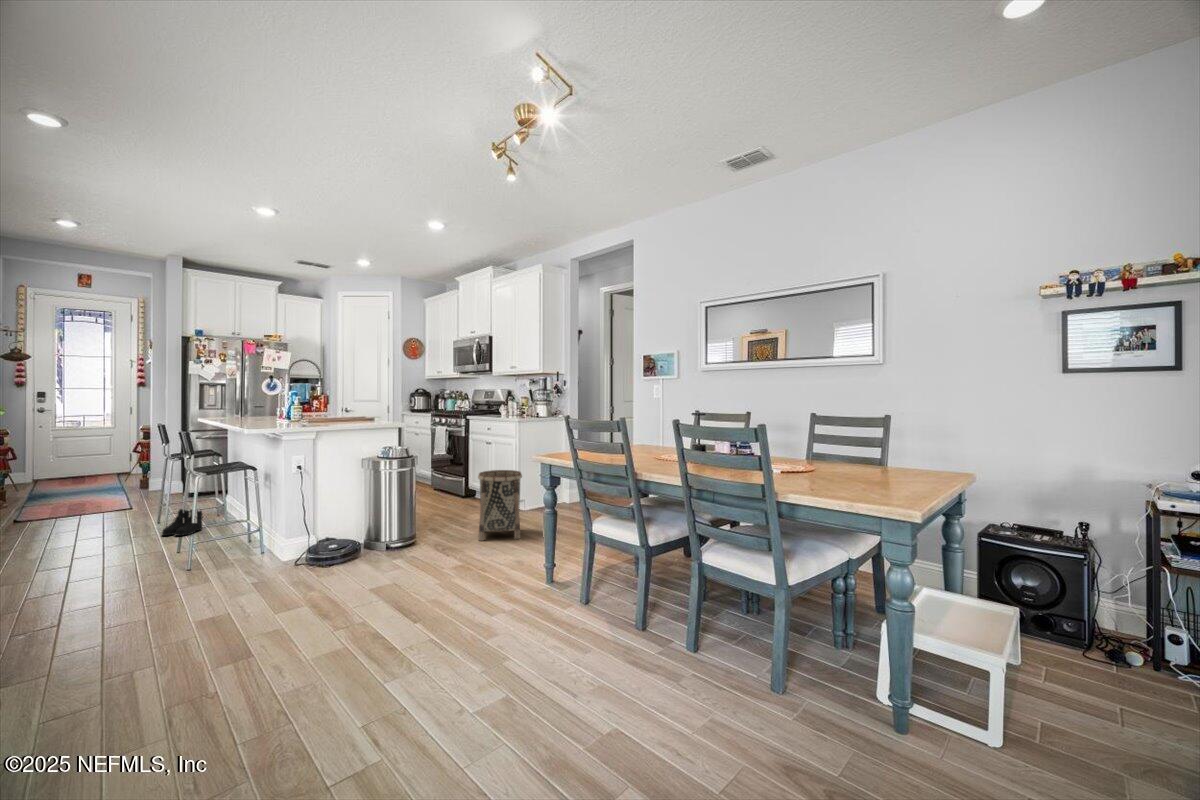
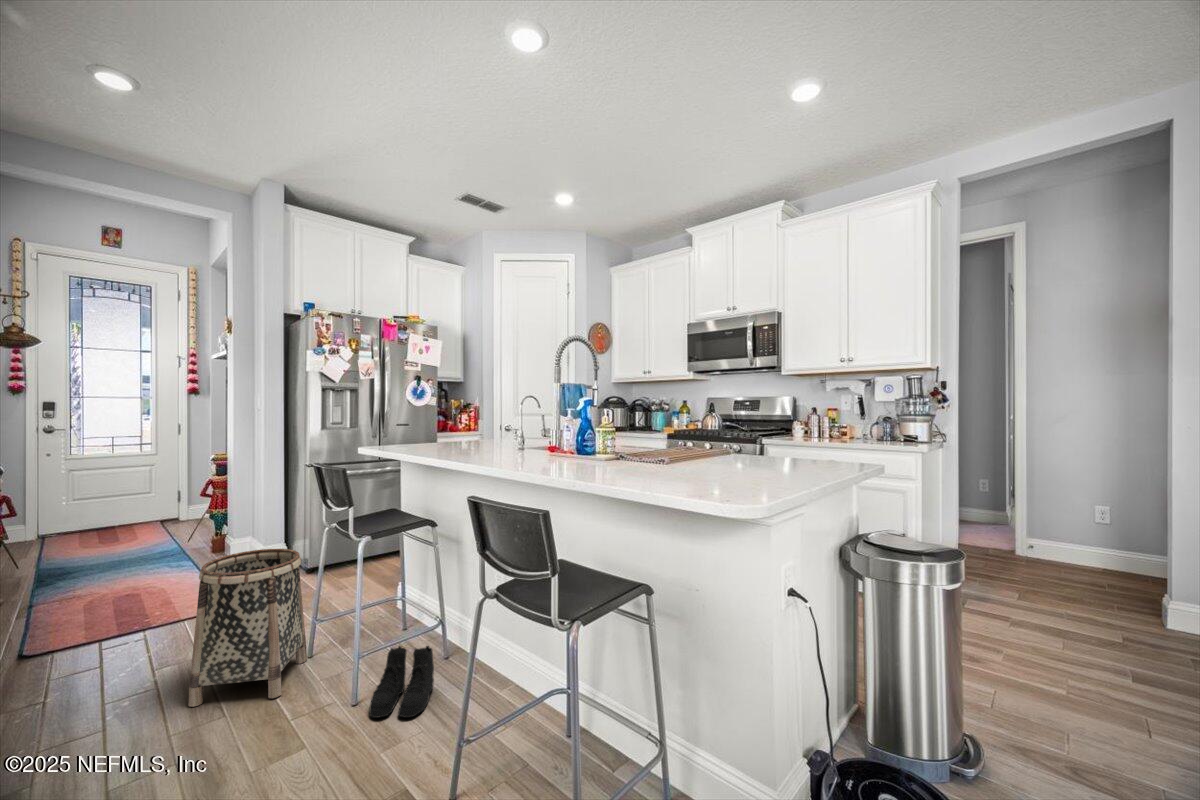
basket: present [478,470,522,541] -> present [188,549,307,707]

